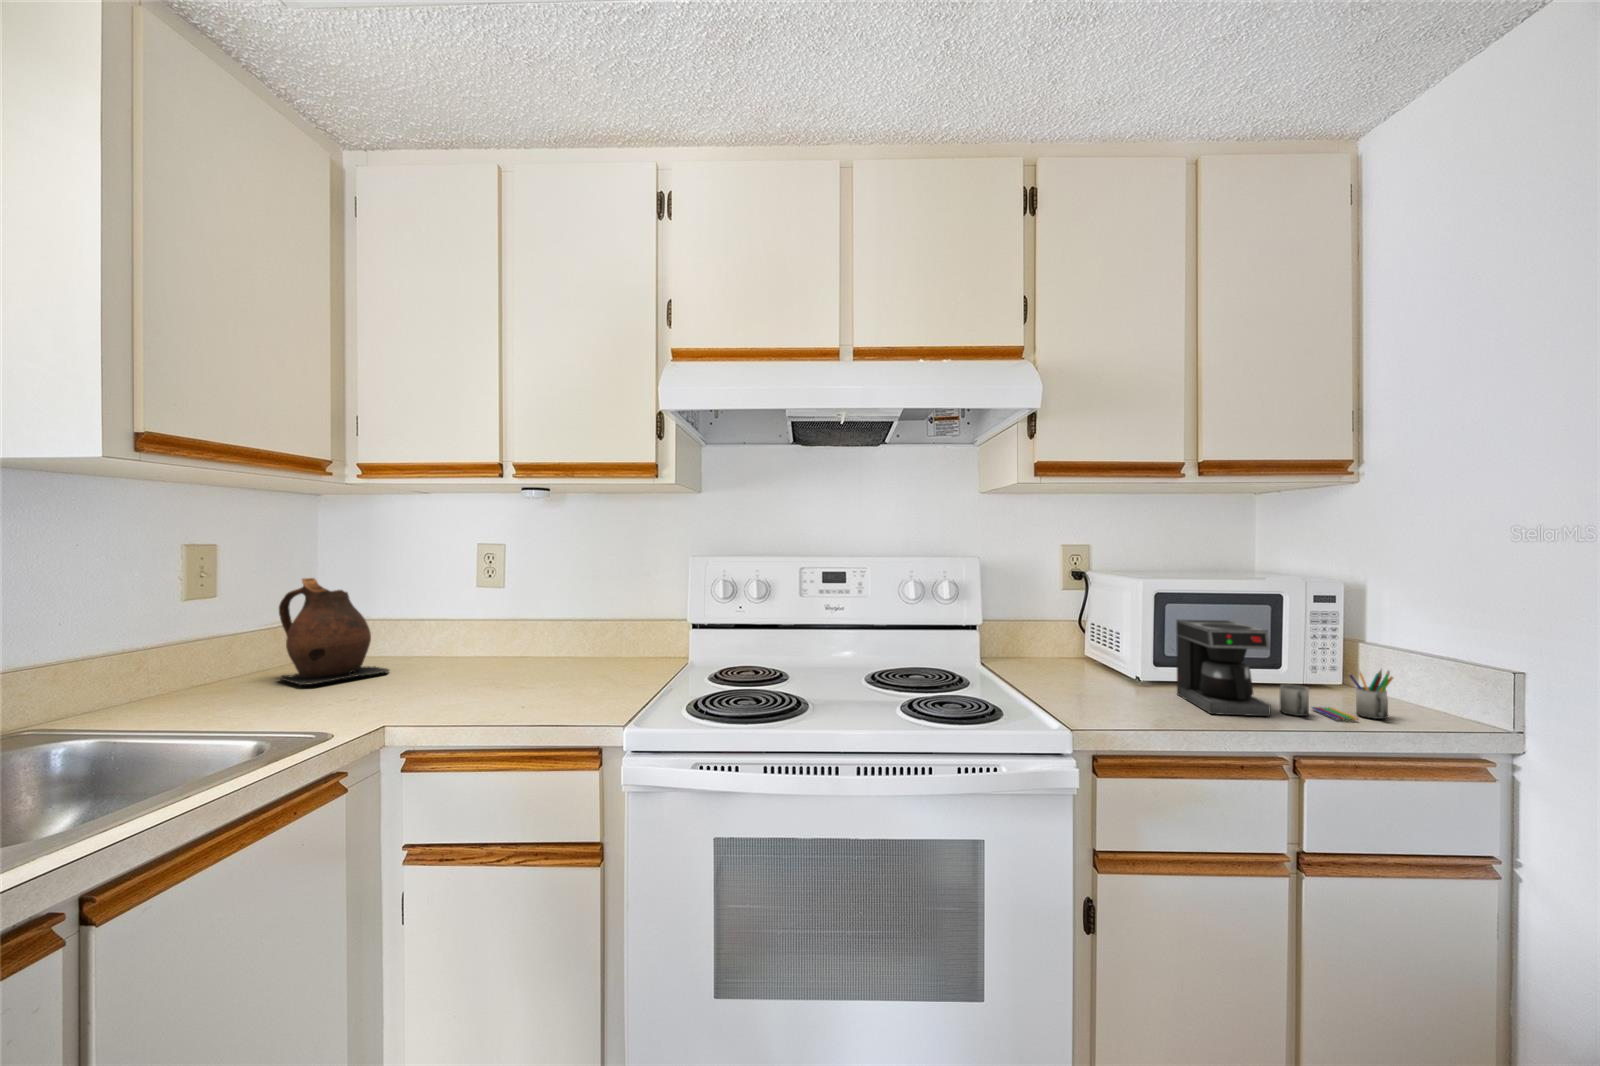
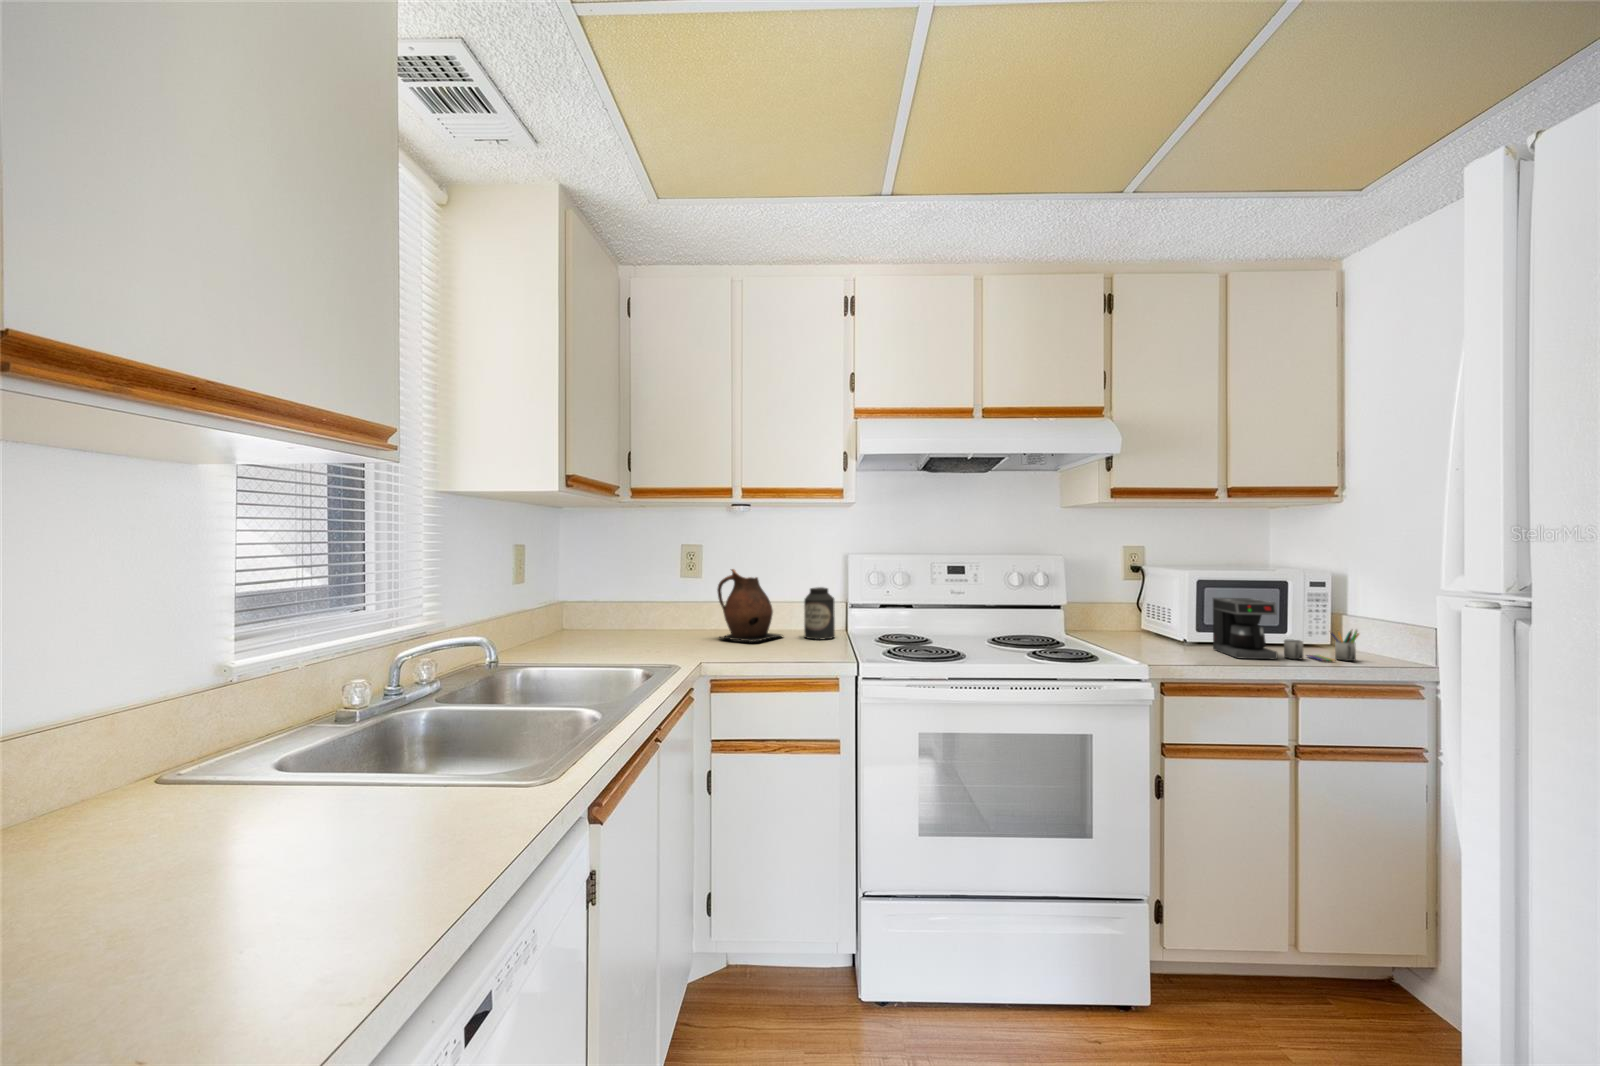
ceramic pitcher: present [278,578,389,686] -> present [717,569,782,642]
canister: none [611,603,655,677] -> present [804,587,835,639]

